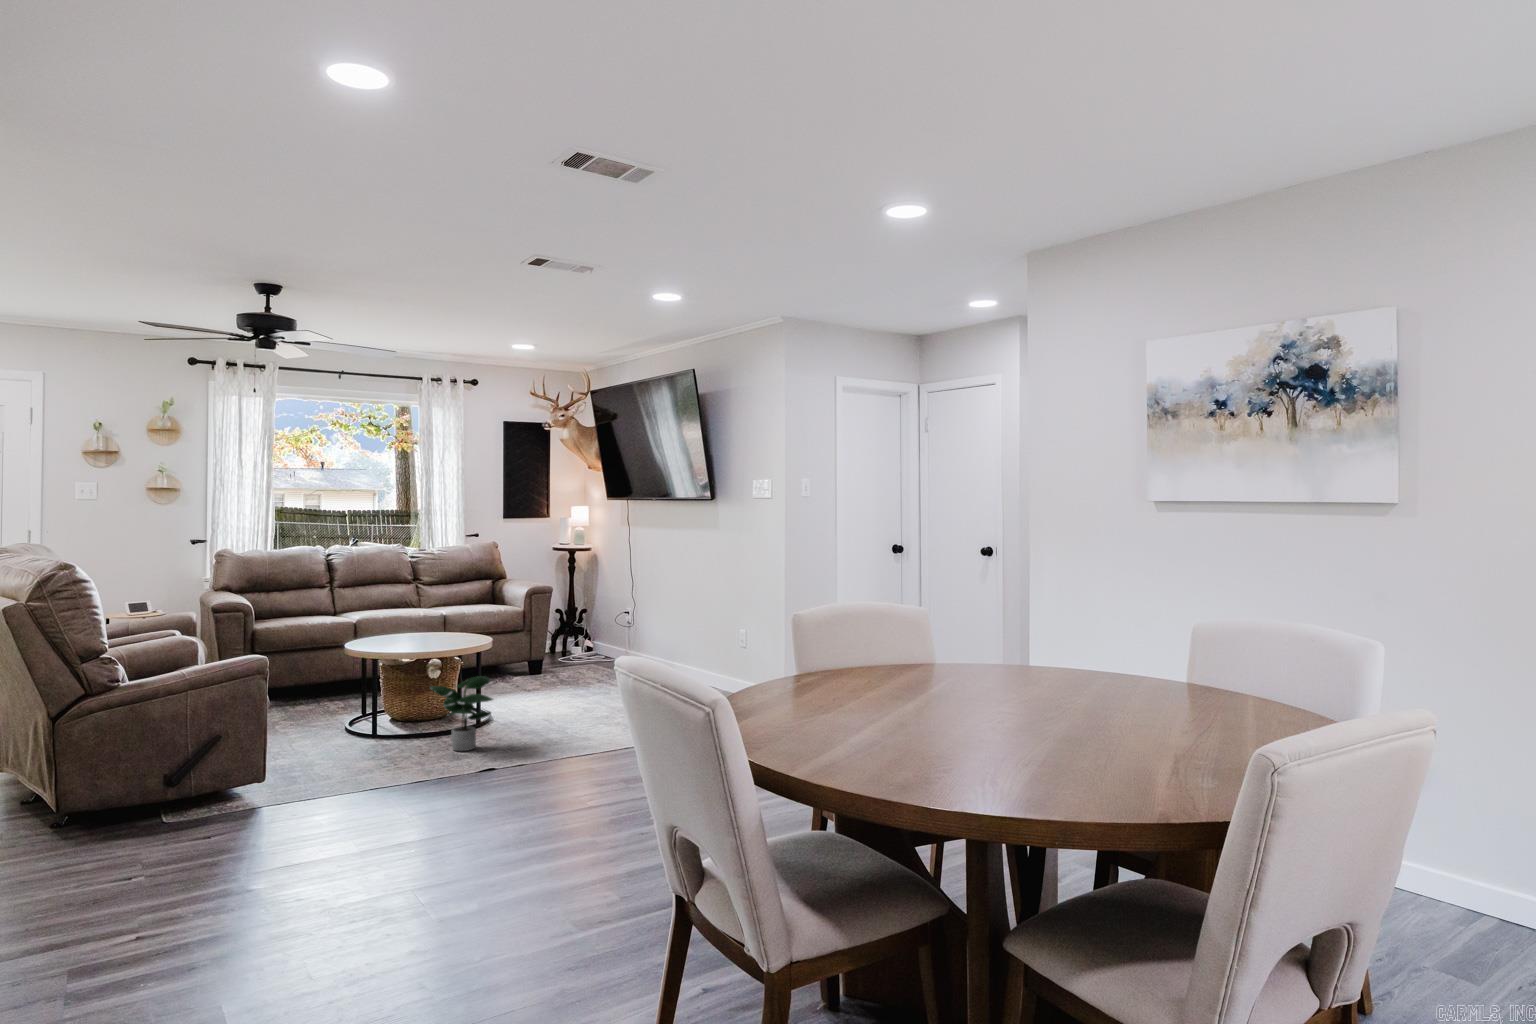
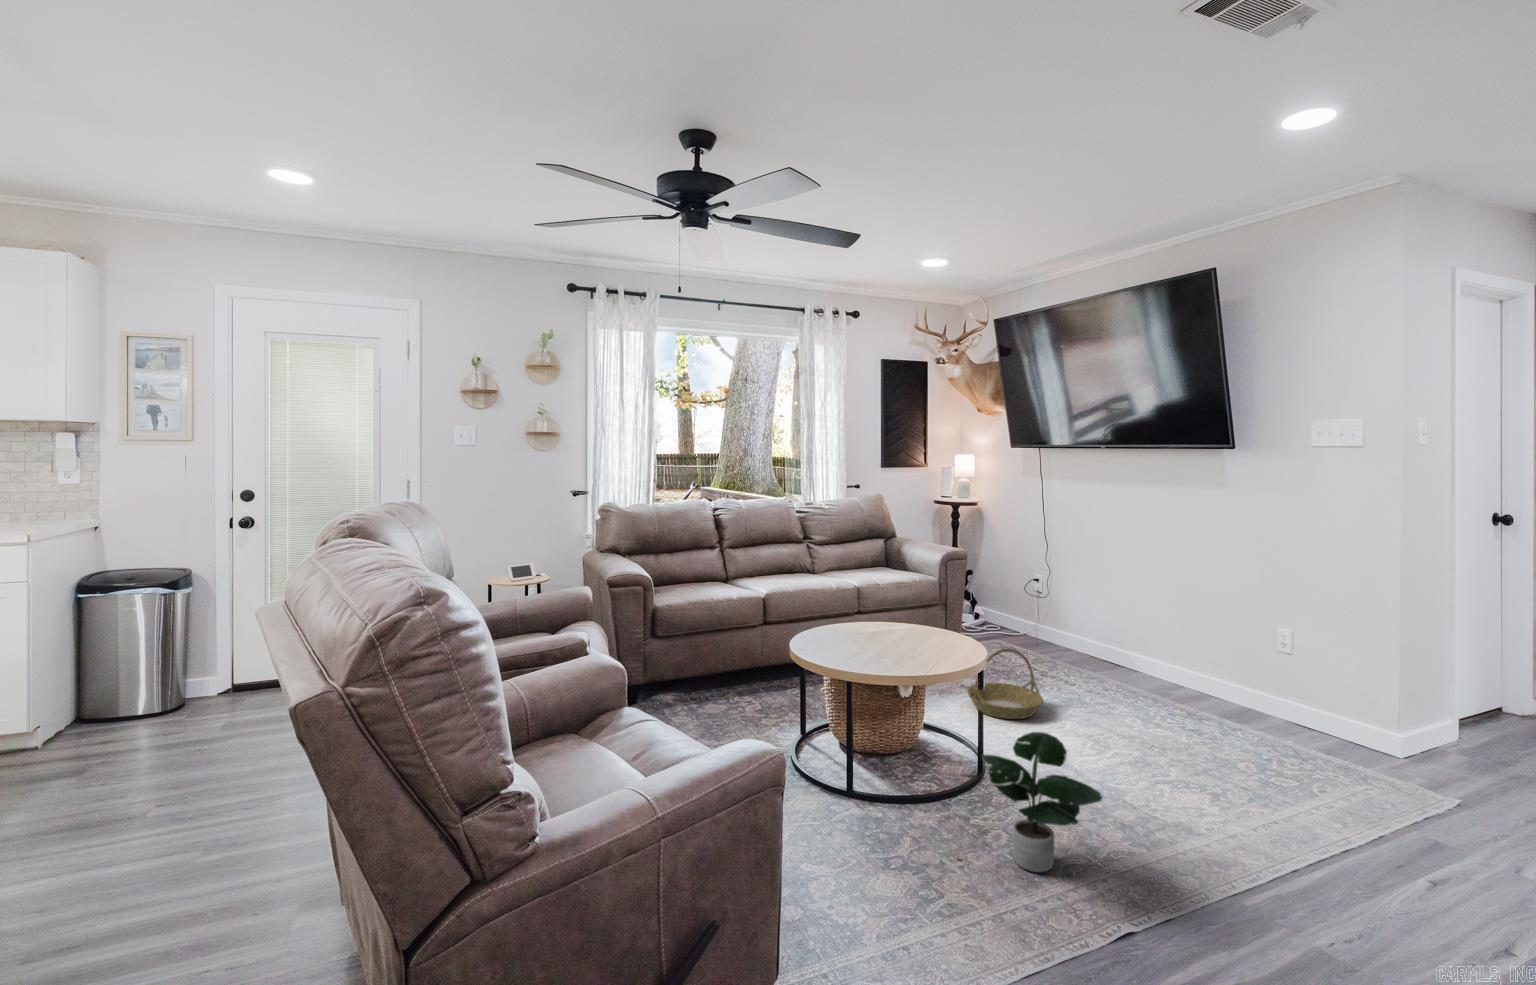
basket: none [511,651,567,701] -> present [967,648,1043,719]

